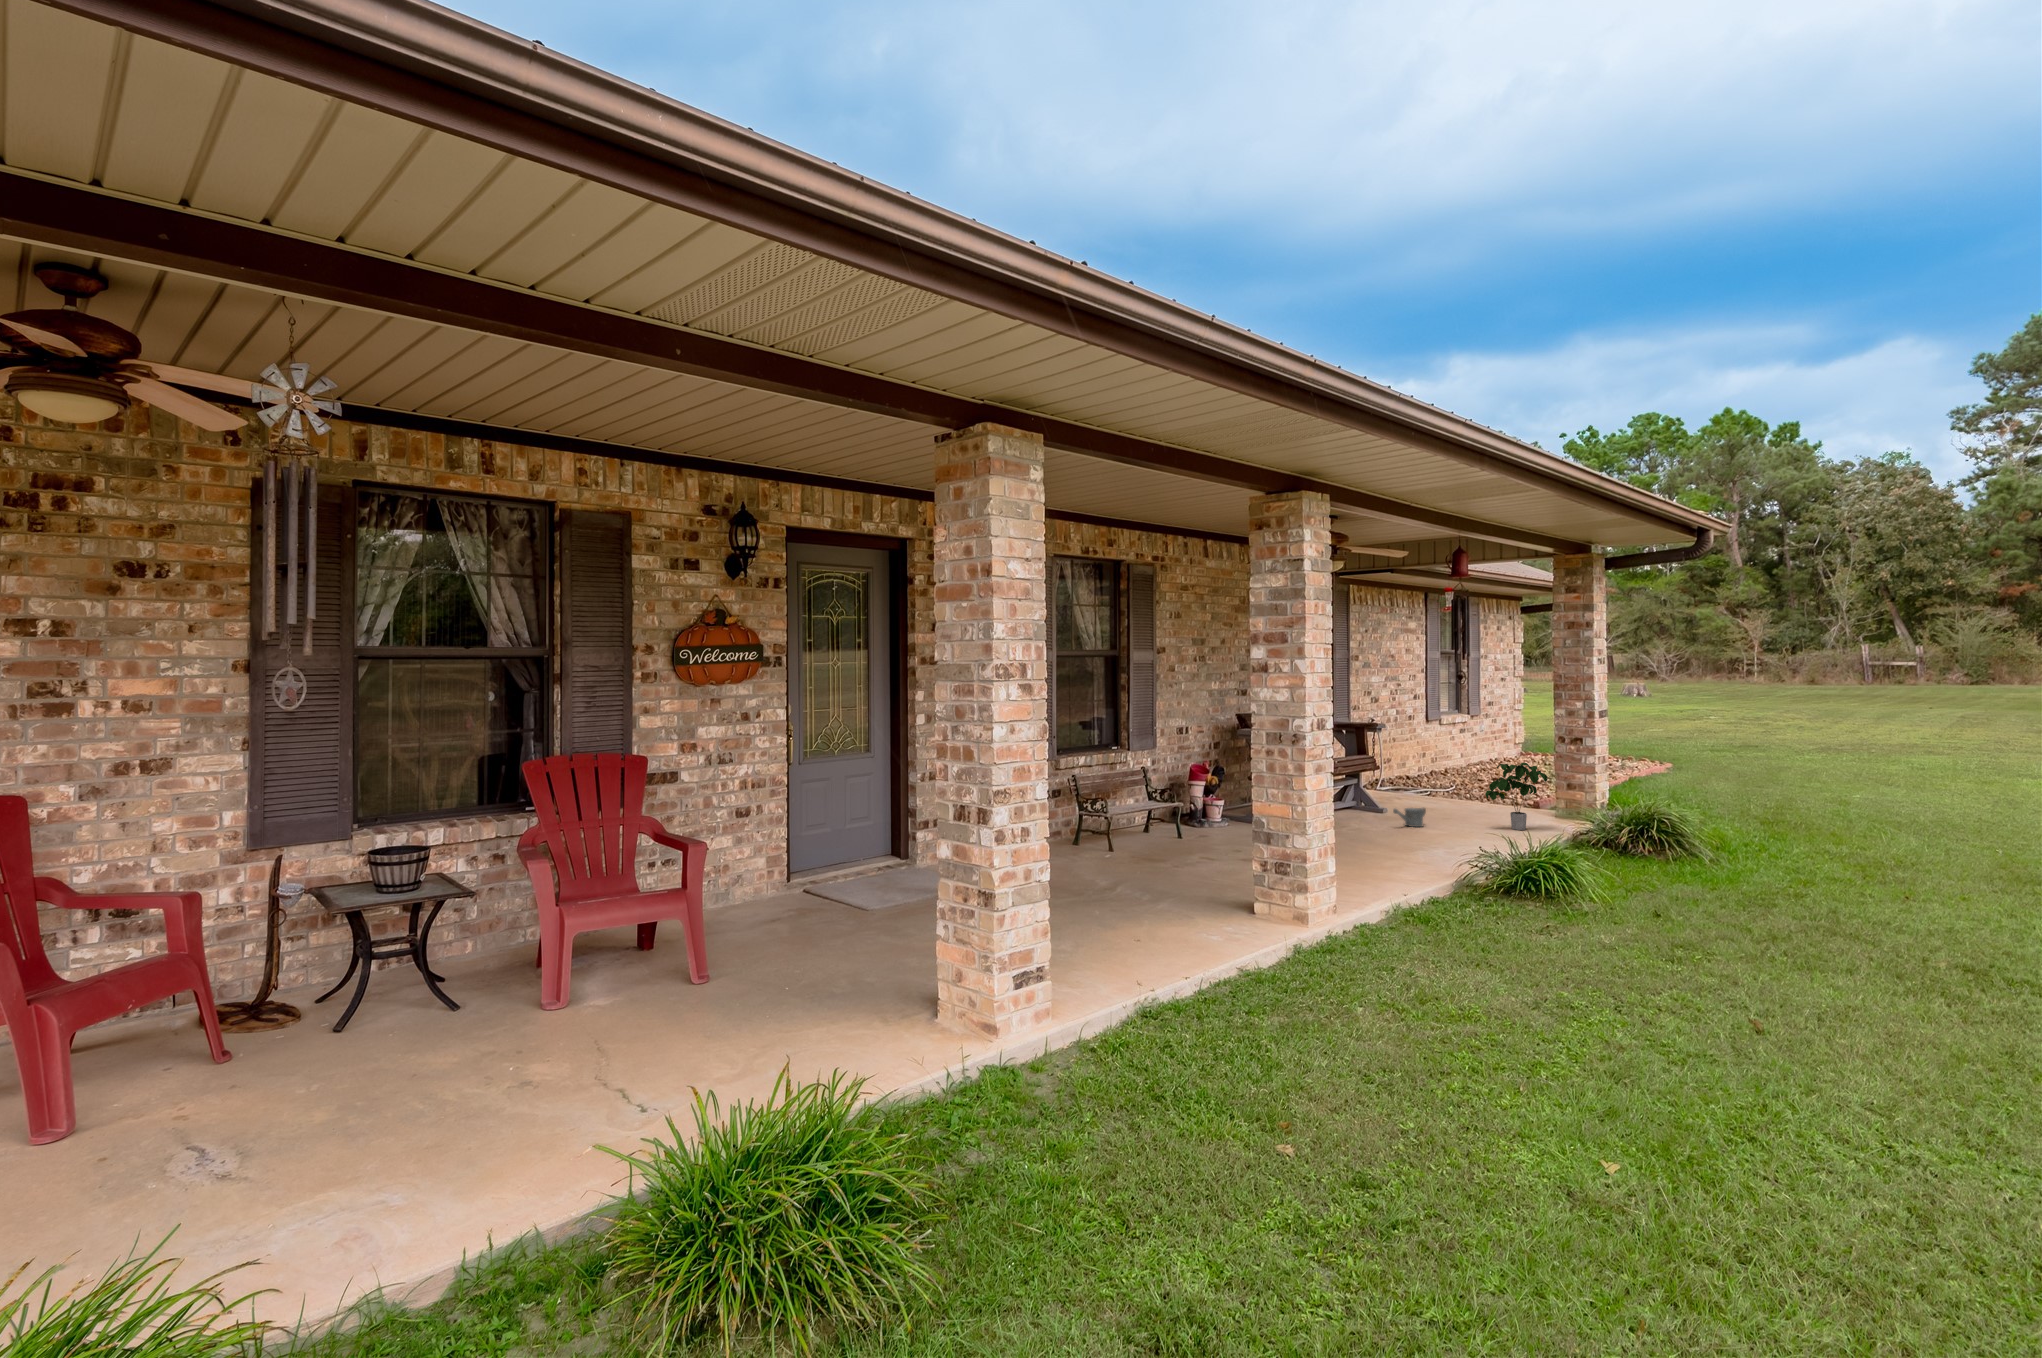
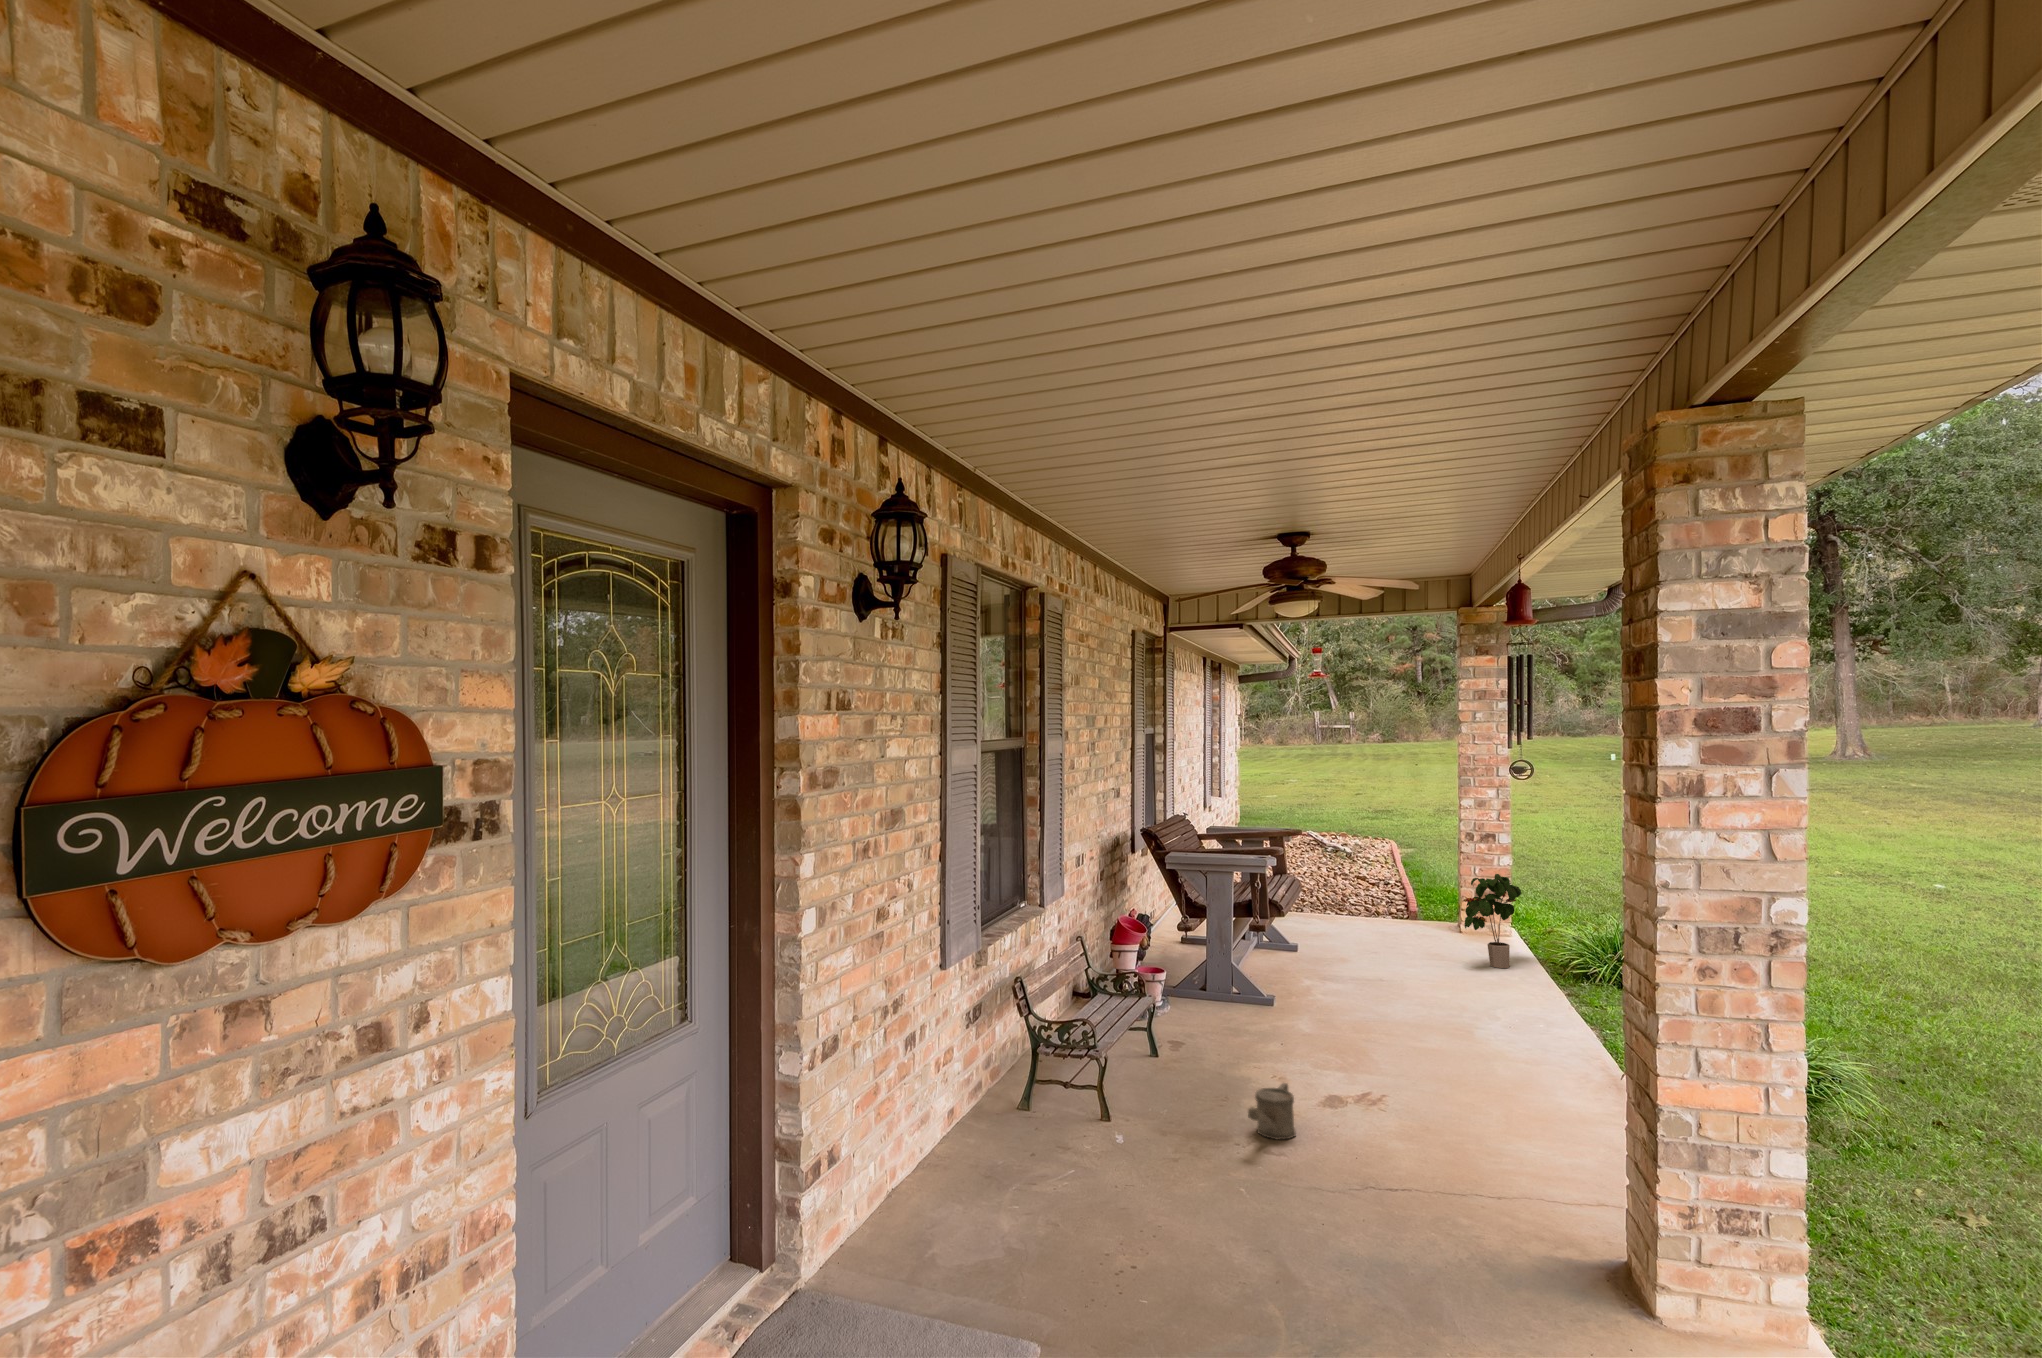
watering can: present [1393,808,1426,827] -> present [1248,1083,1296,1140]

